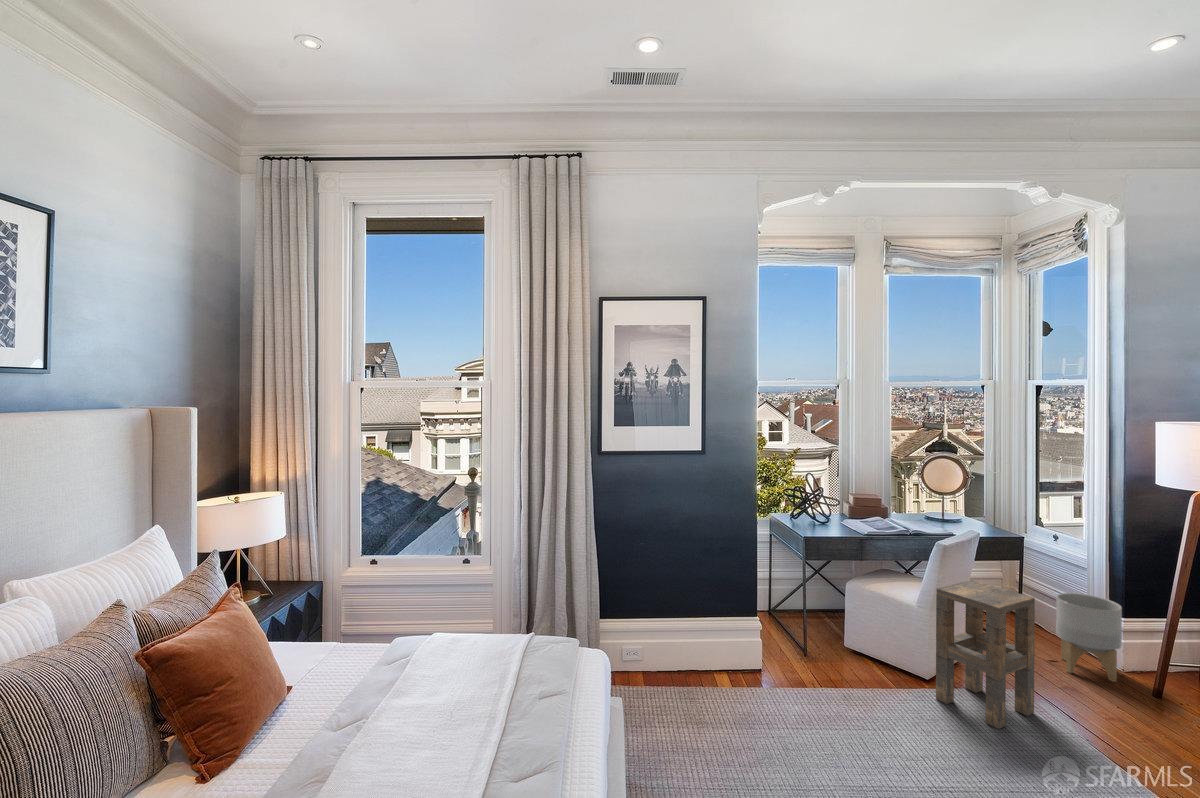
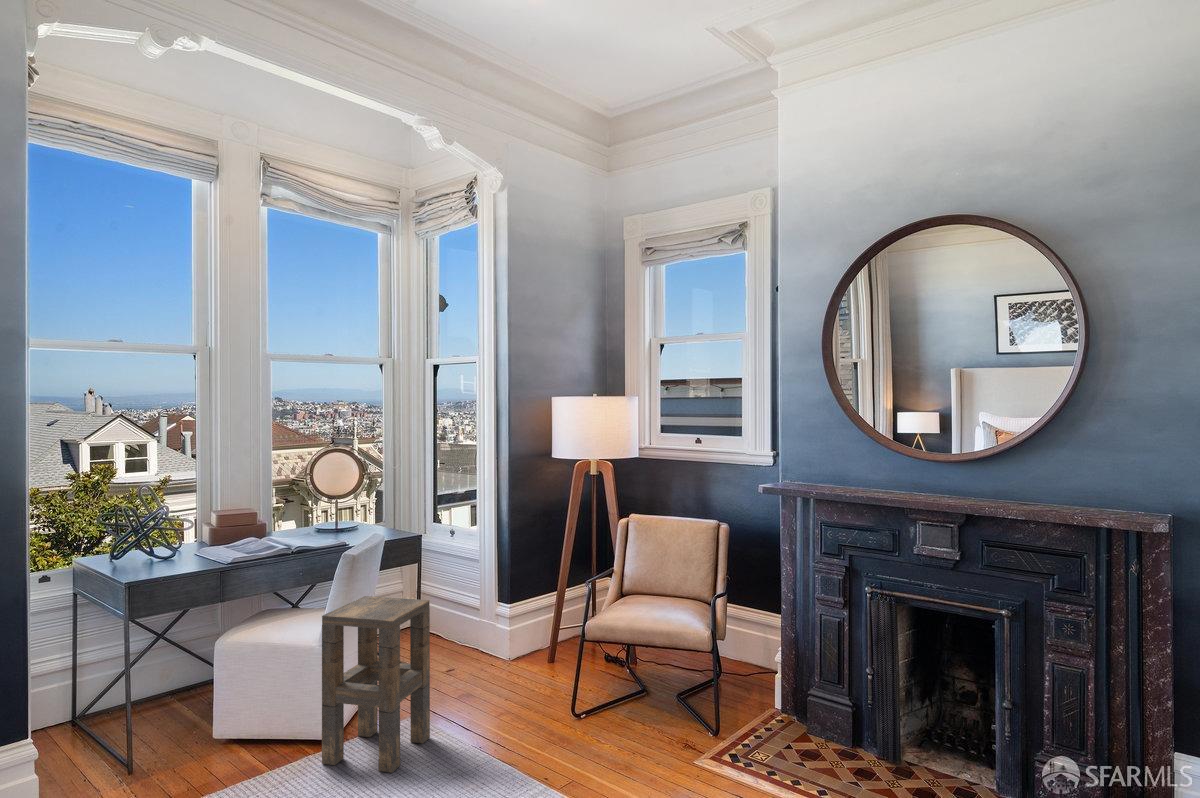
planter: present [1056,593,1122,682] -> none [452,588,507,679]

